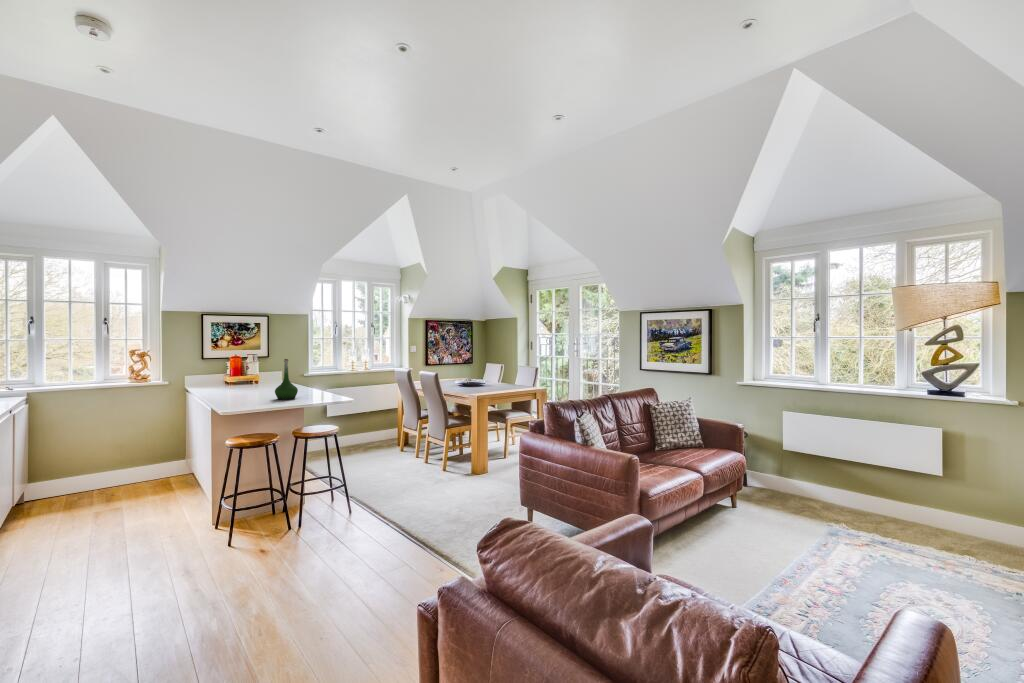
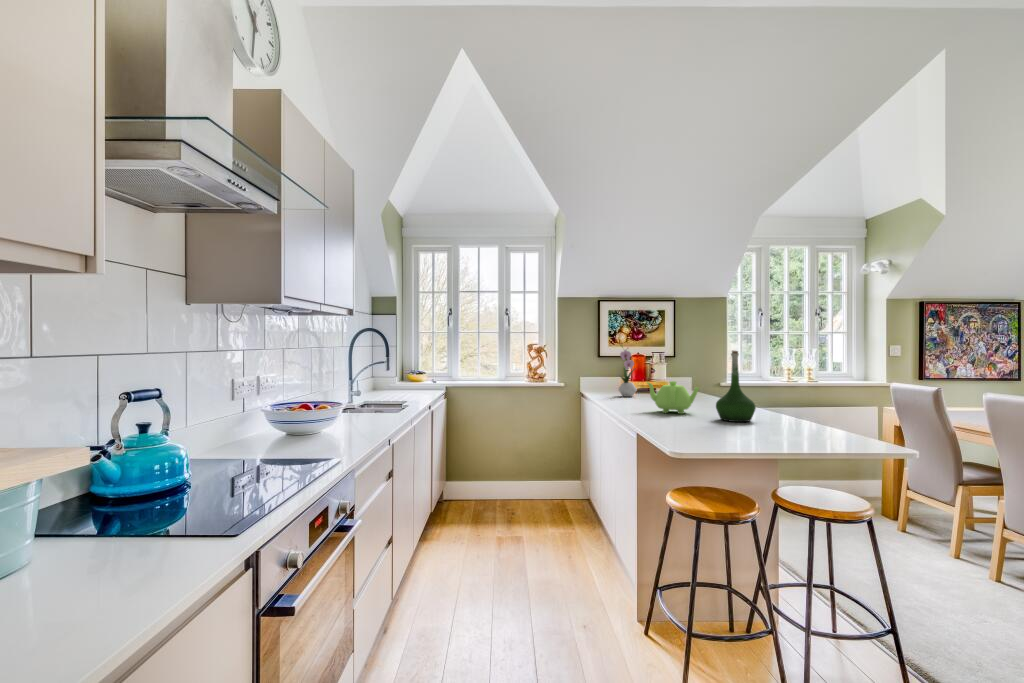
flower arrangement: none [217,350,233,390] -> present [618,350,637,397]
teapot: none [232,378,269,398] -> present [647,381,699,414]

